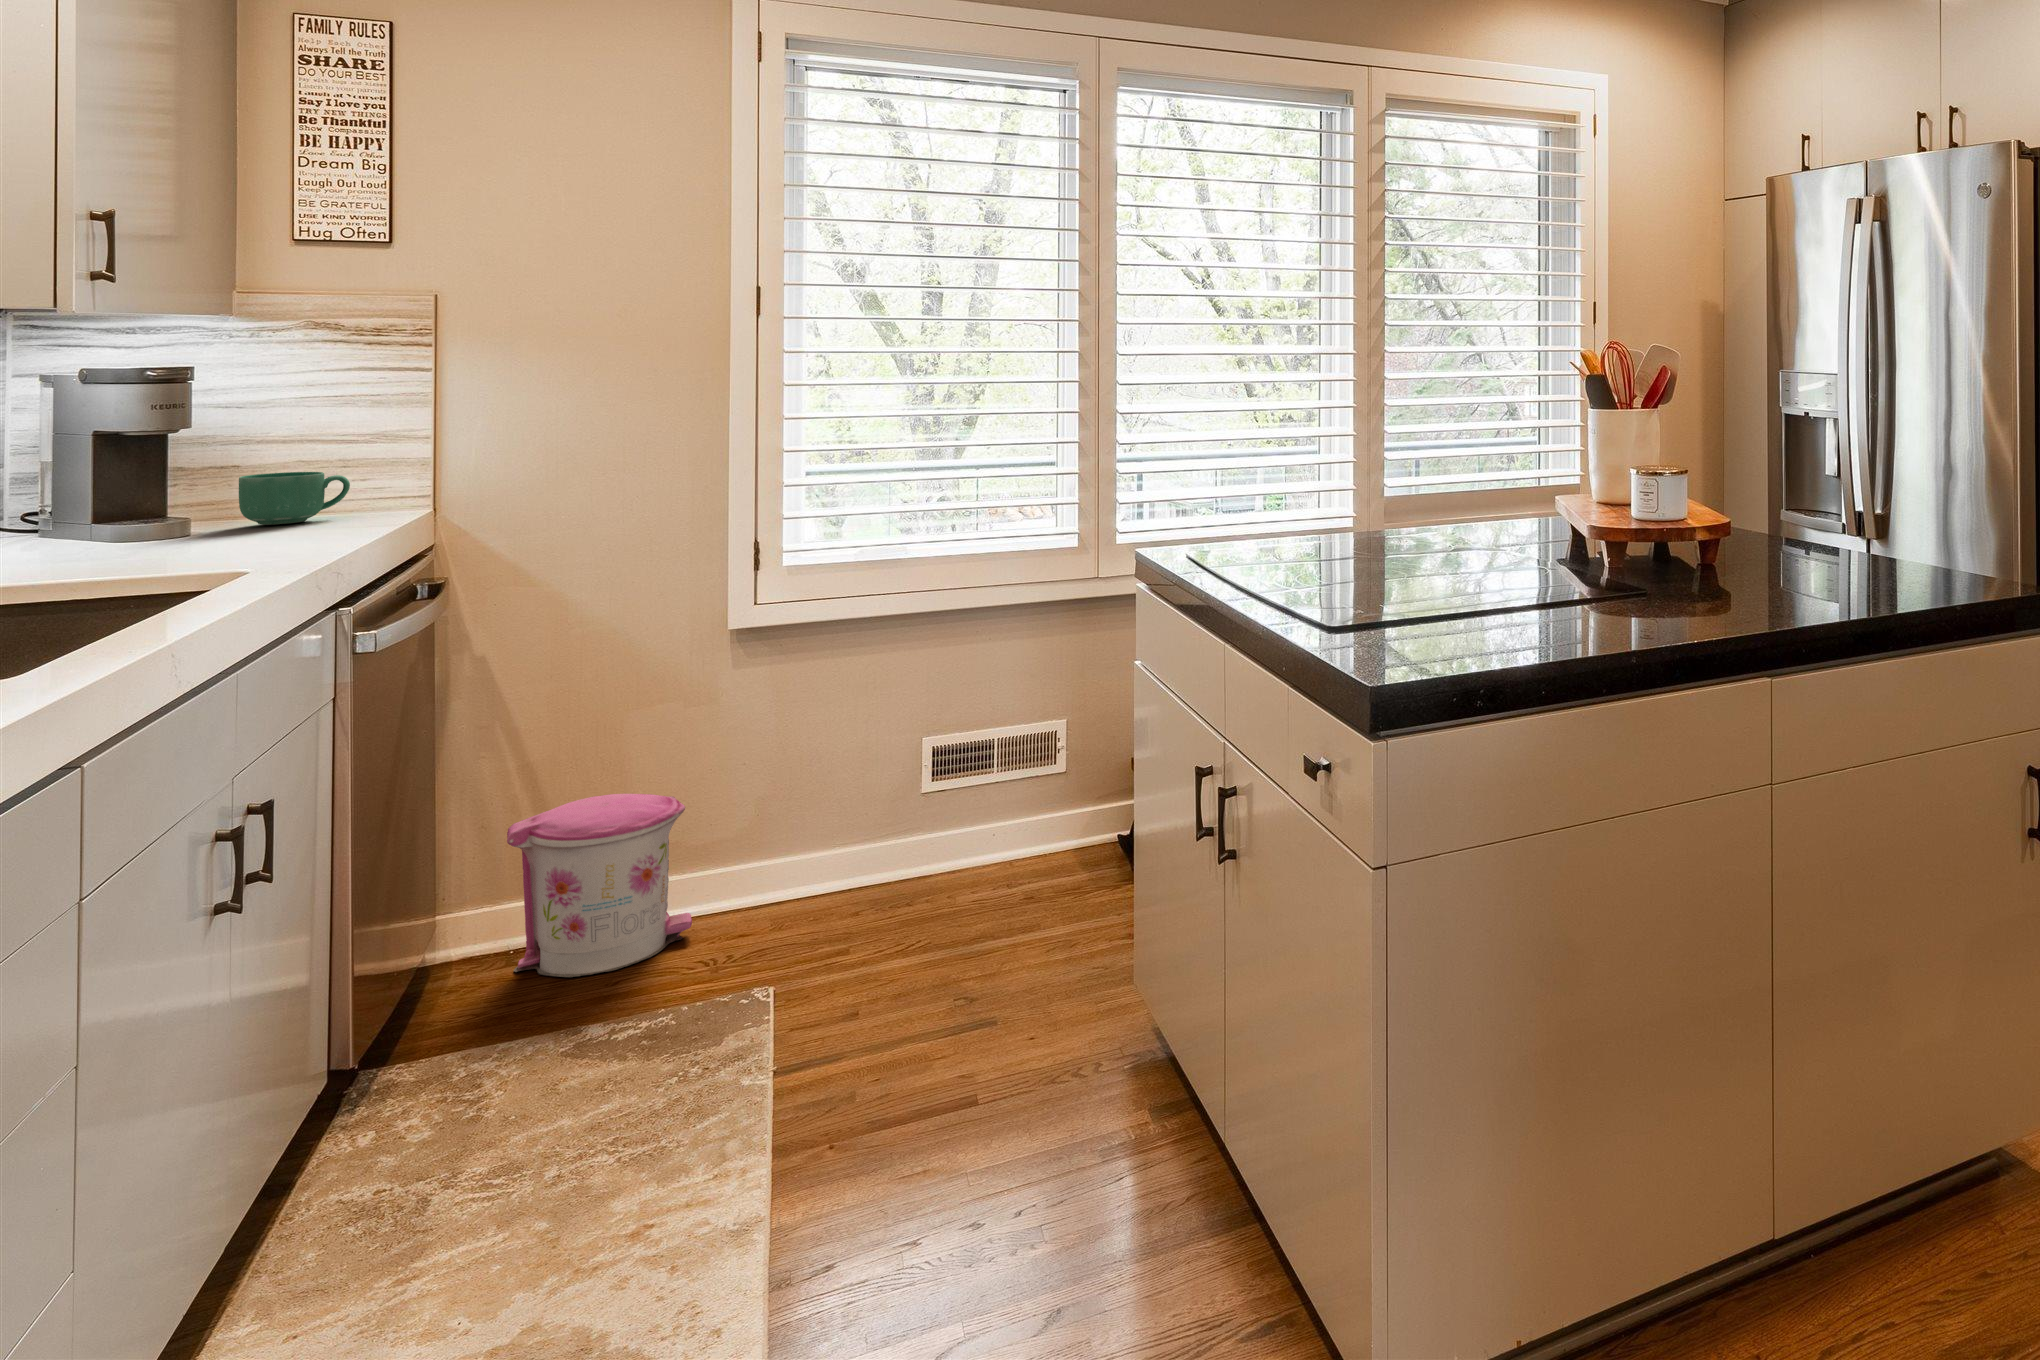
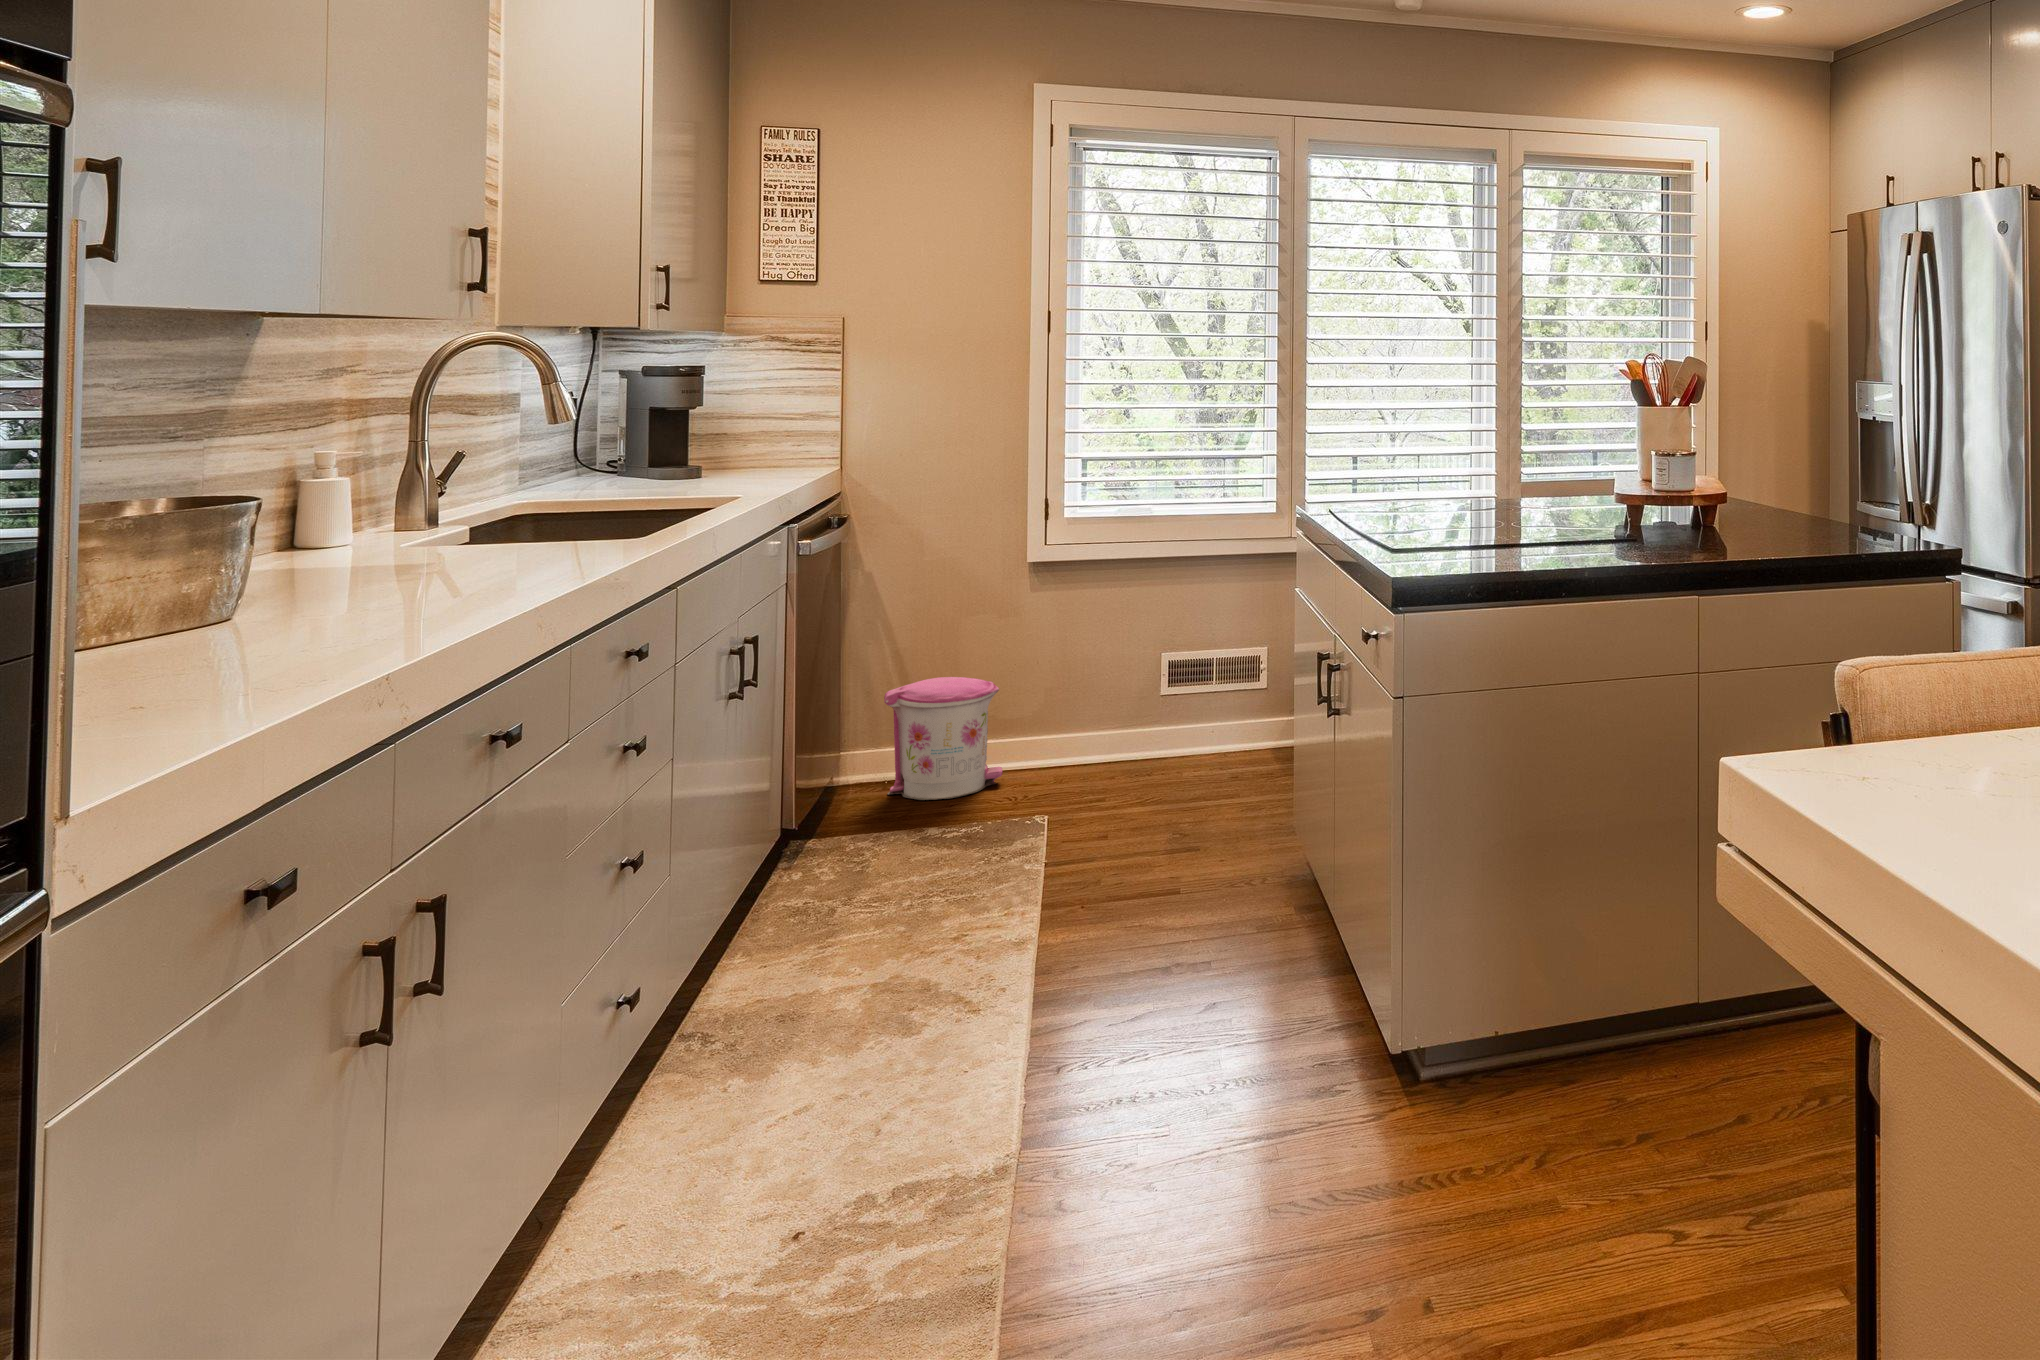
mug: present [239,472,350,525] -> none [726,440,791,475]

